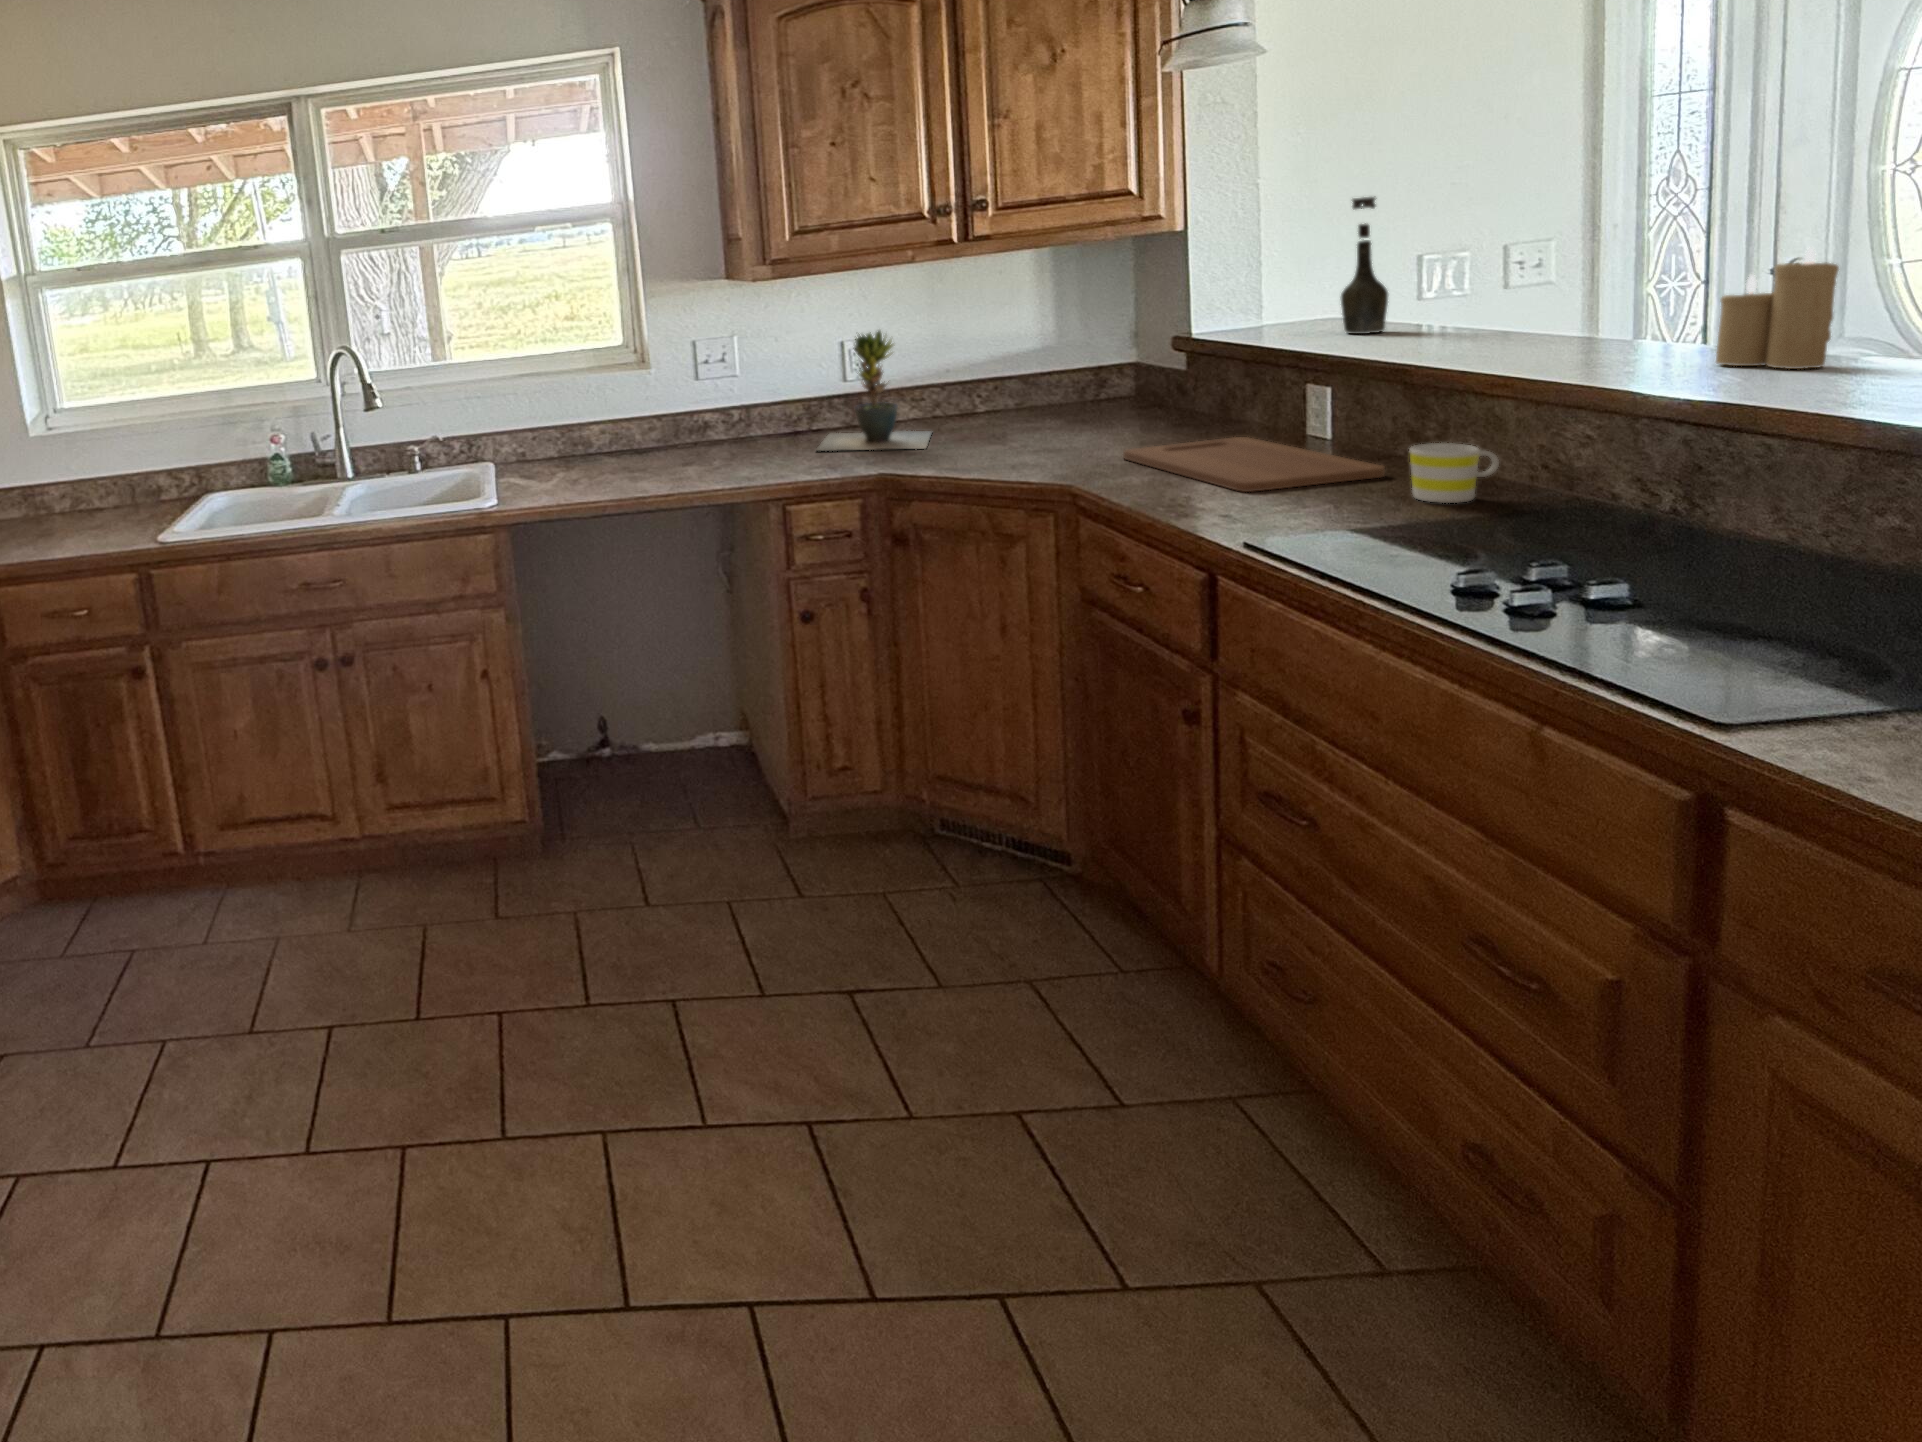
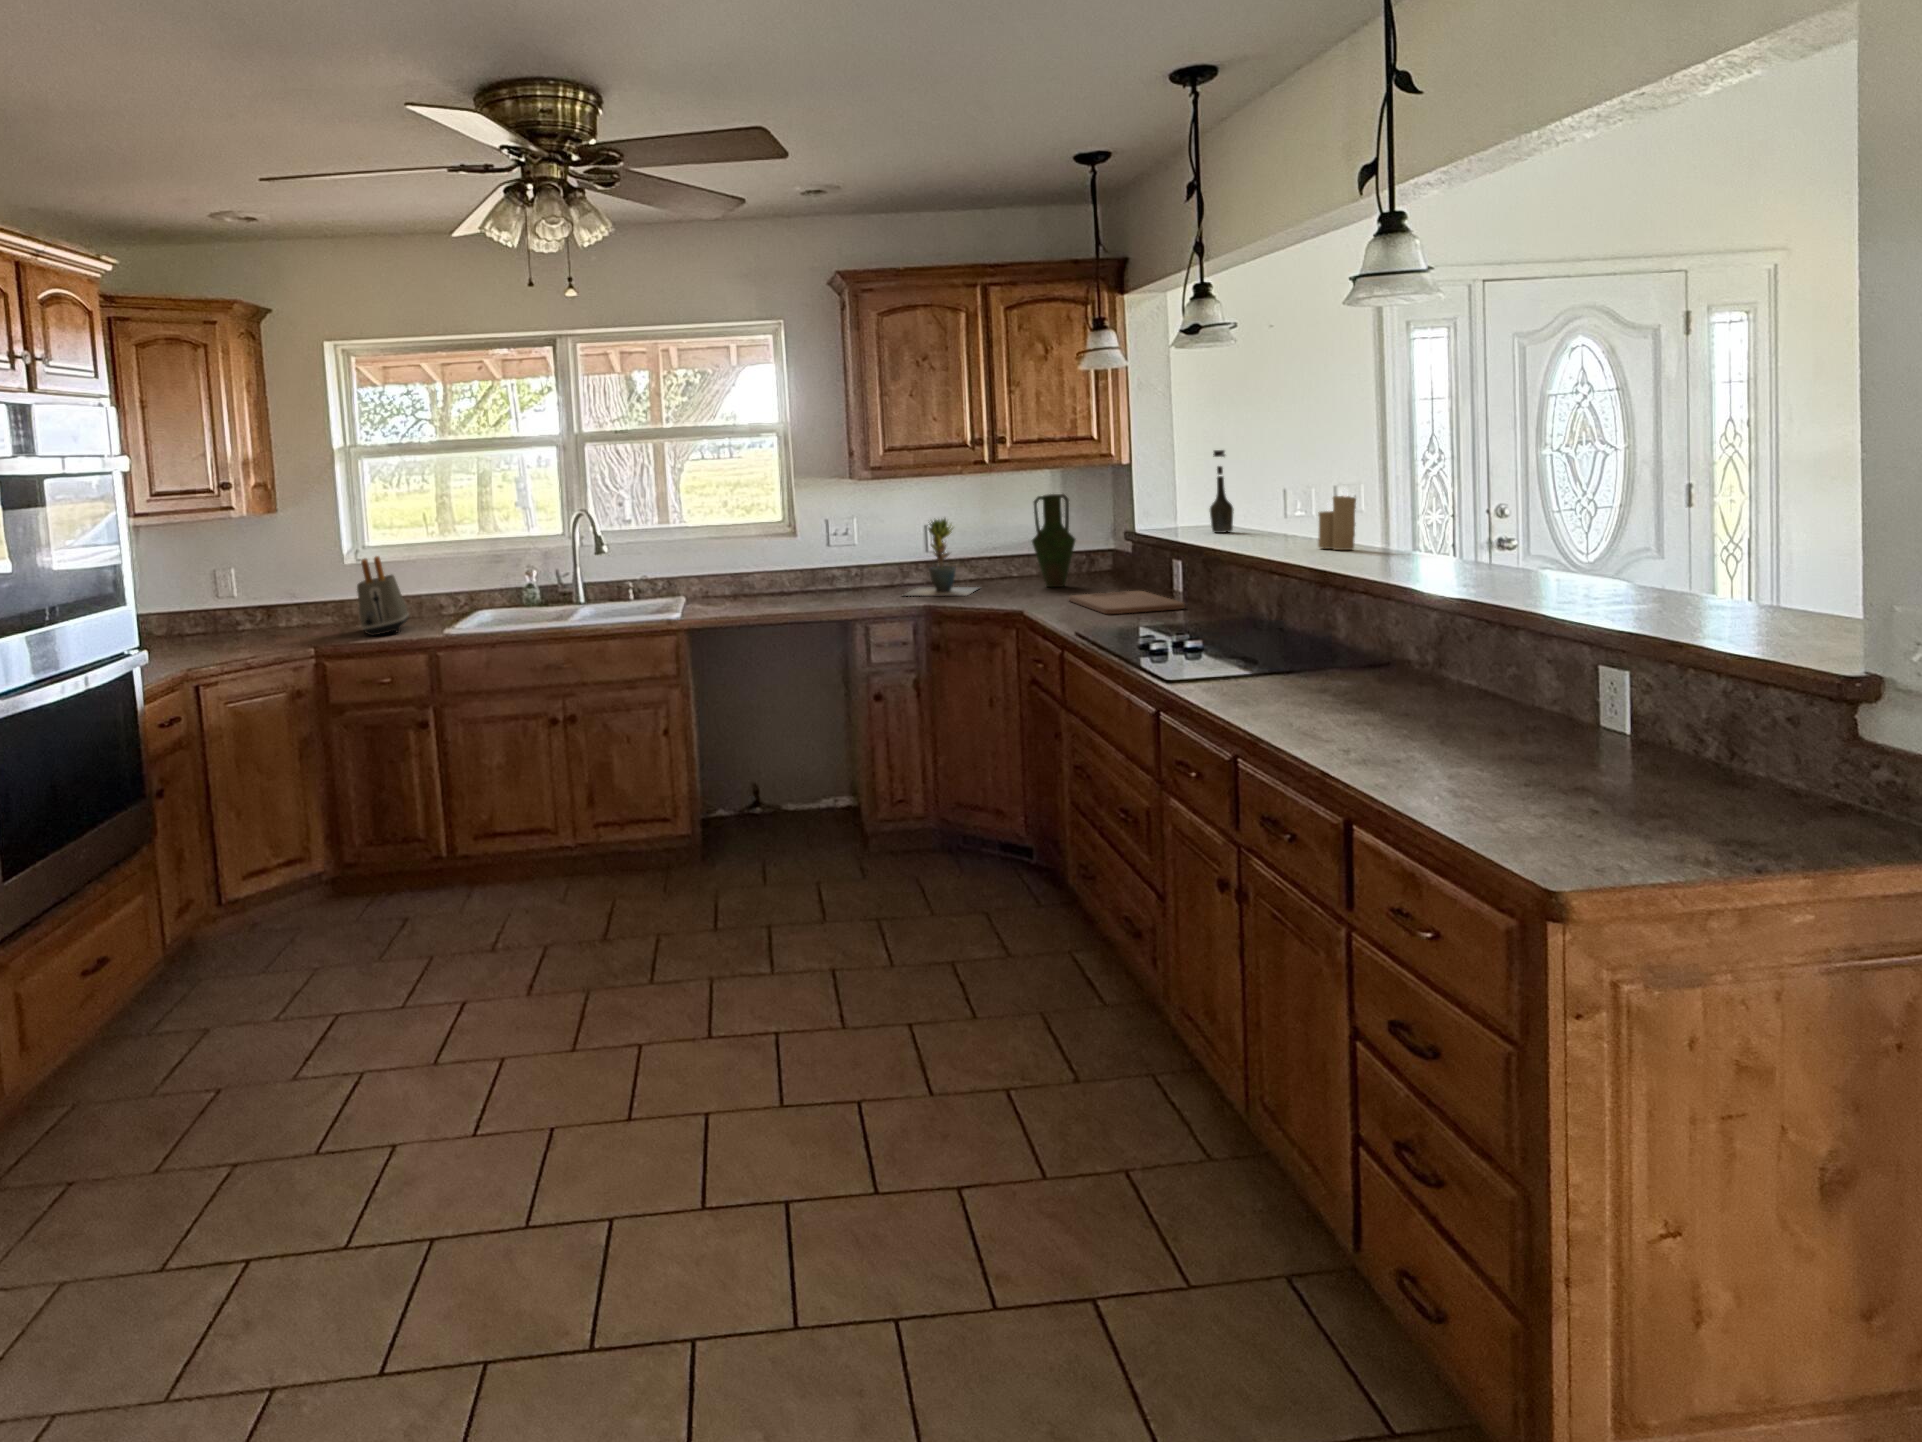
vase: none [1017,283,1092,429] -> present [1032,494,1075,587]
toaster: none [37,427,114,543] -> present [357,556,409,635]
mug: present [1410,443,1499,503] -> none [1178,587,1220,618]

